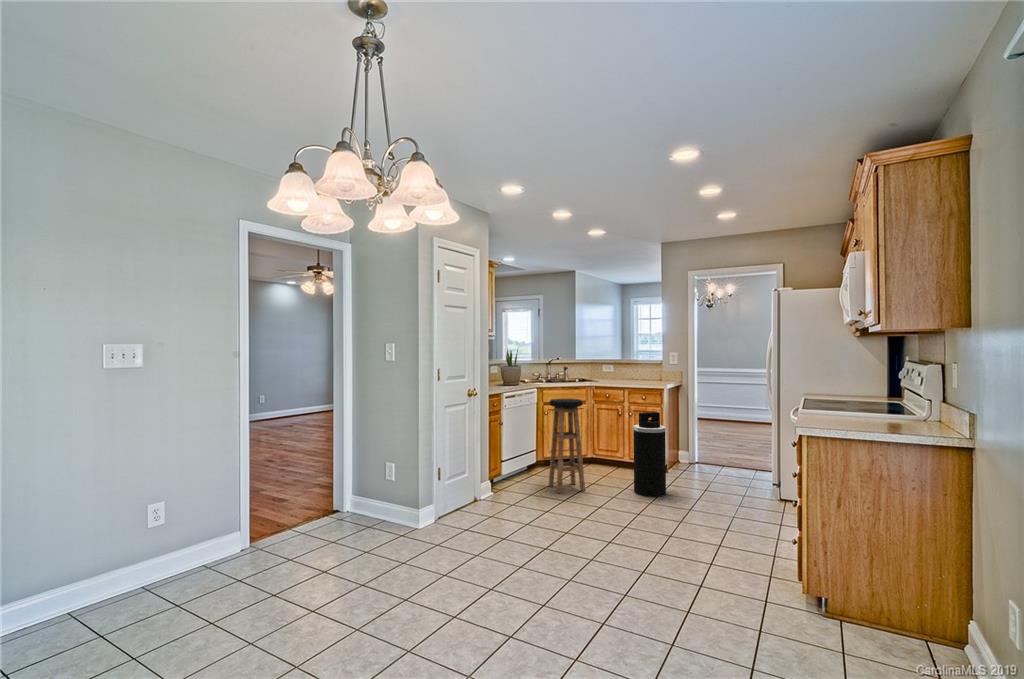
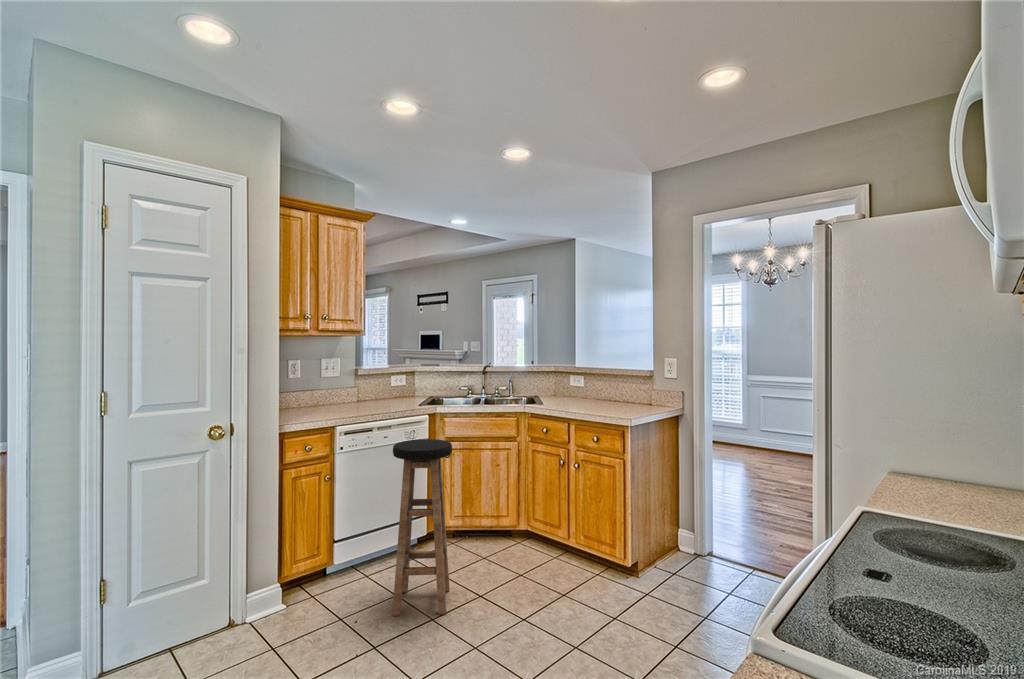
potted plant: present [500,349,521,385] -> none [363,346,397,410]
trash can: present [634,412,666,497] -> none [531,478,592,652]

